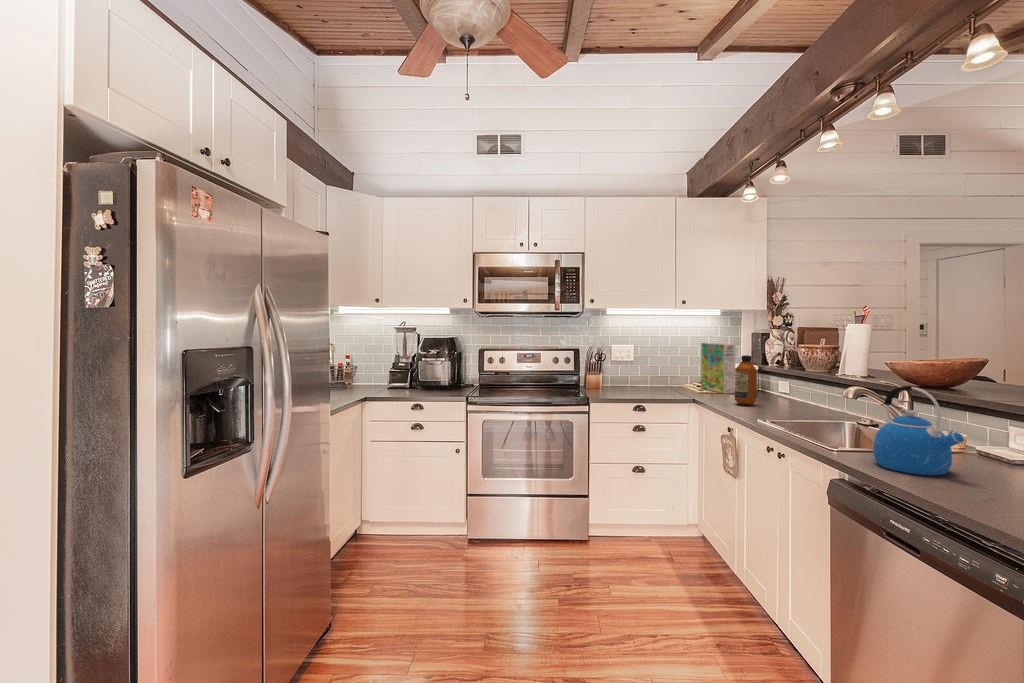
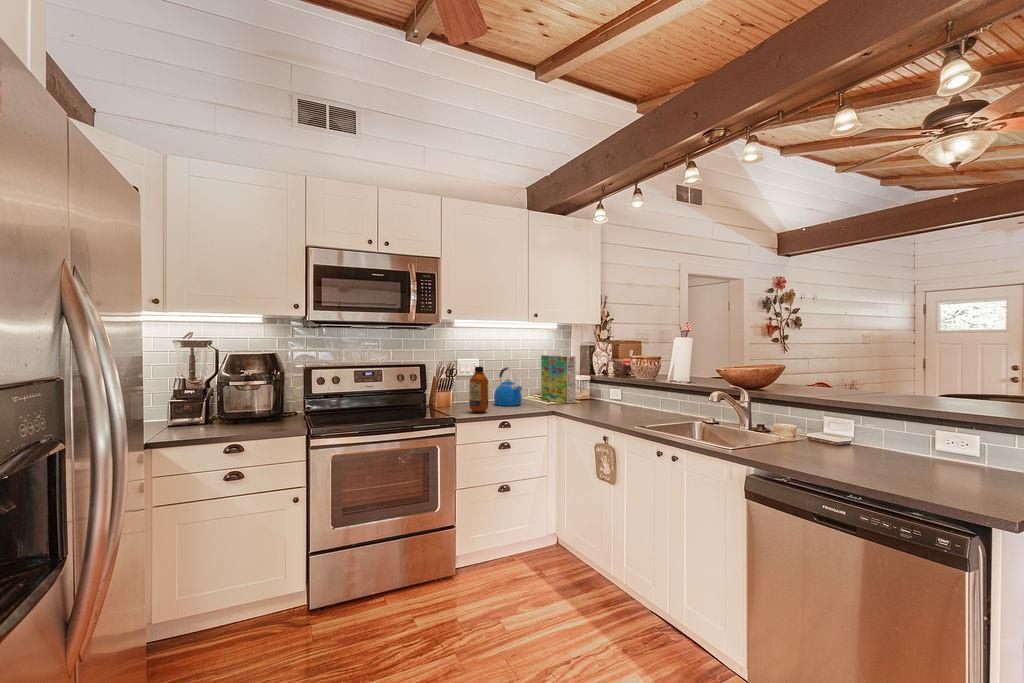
bottle: present [734,355,757,405] -> present [469,366,488,413]
kettle: present [873,386,964,476] -> present [494,368,522,406]

